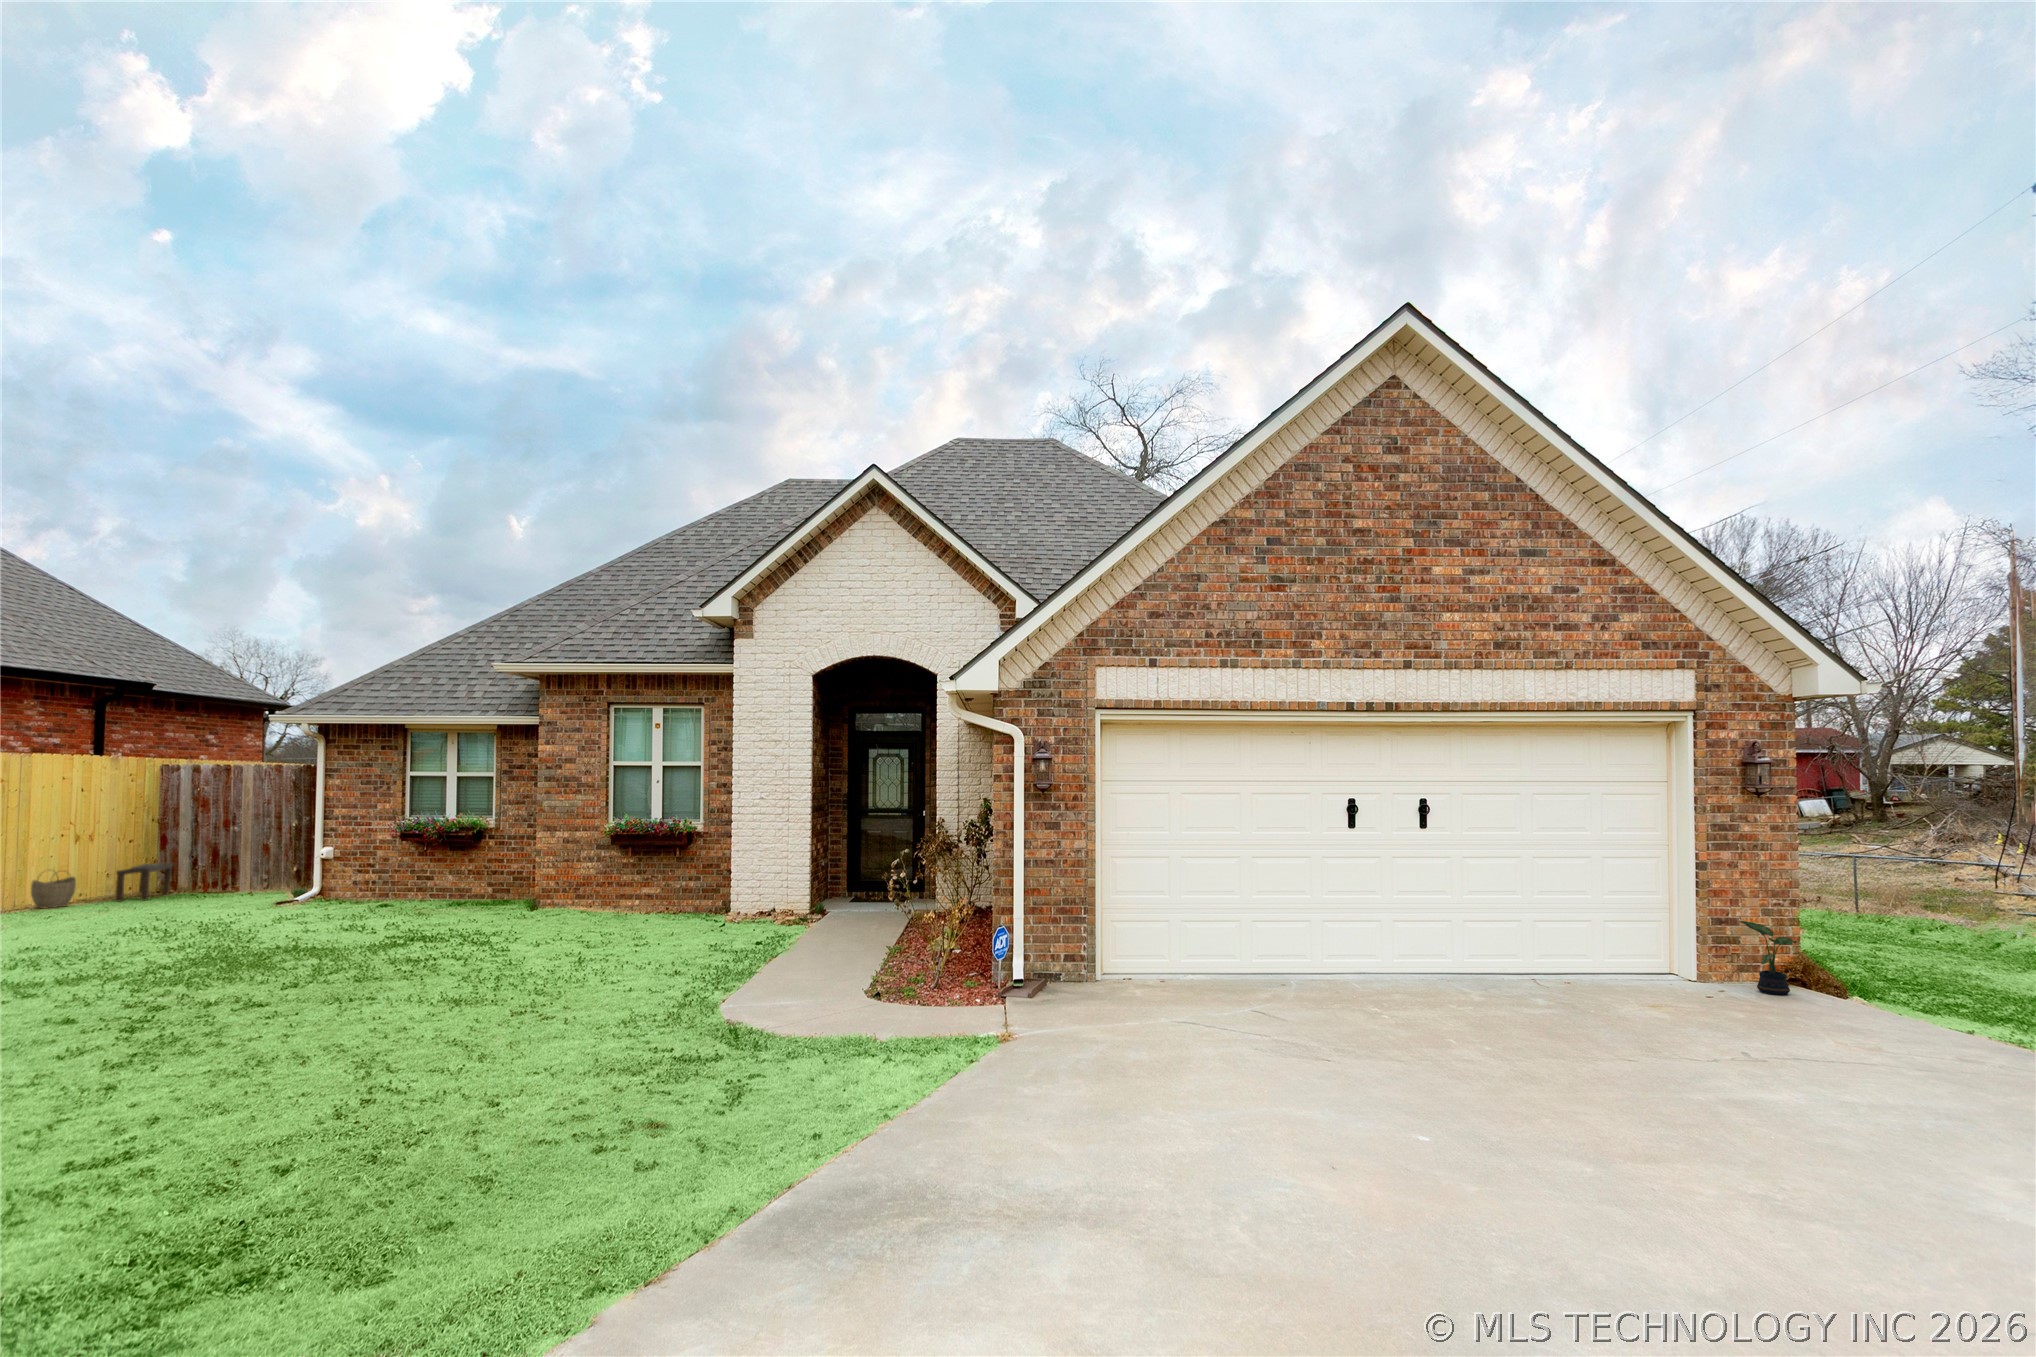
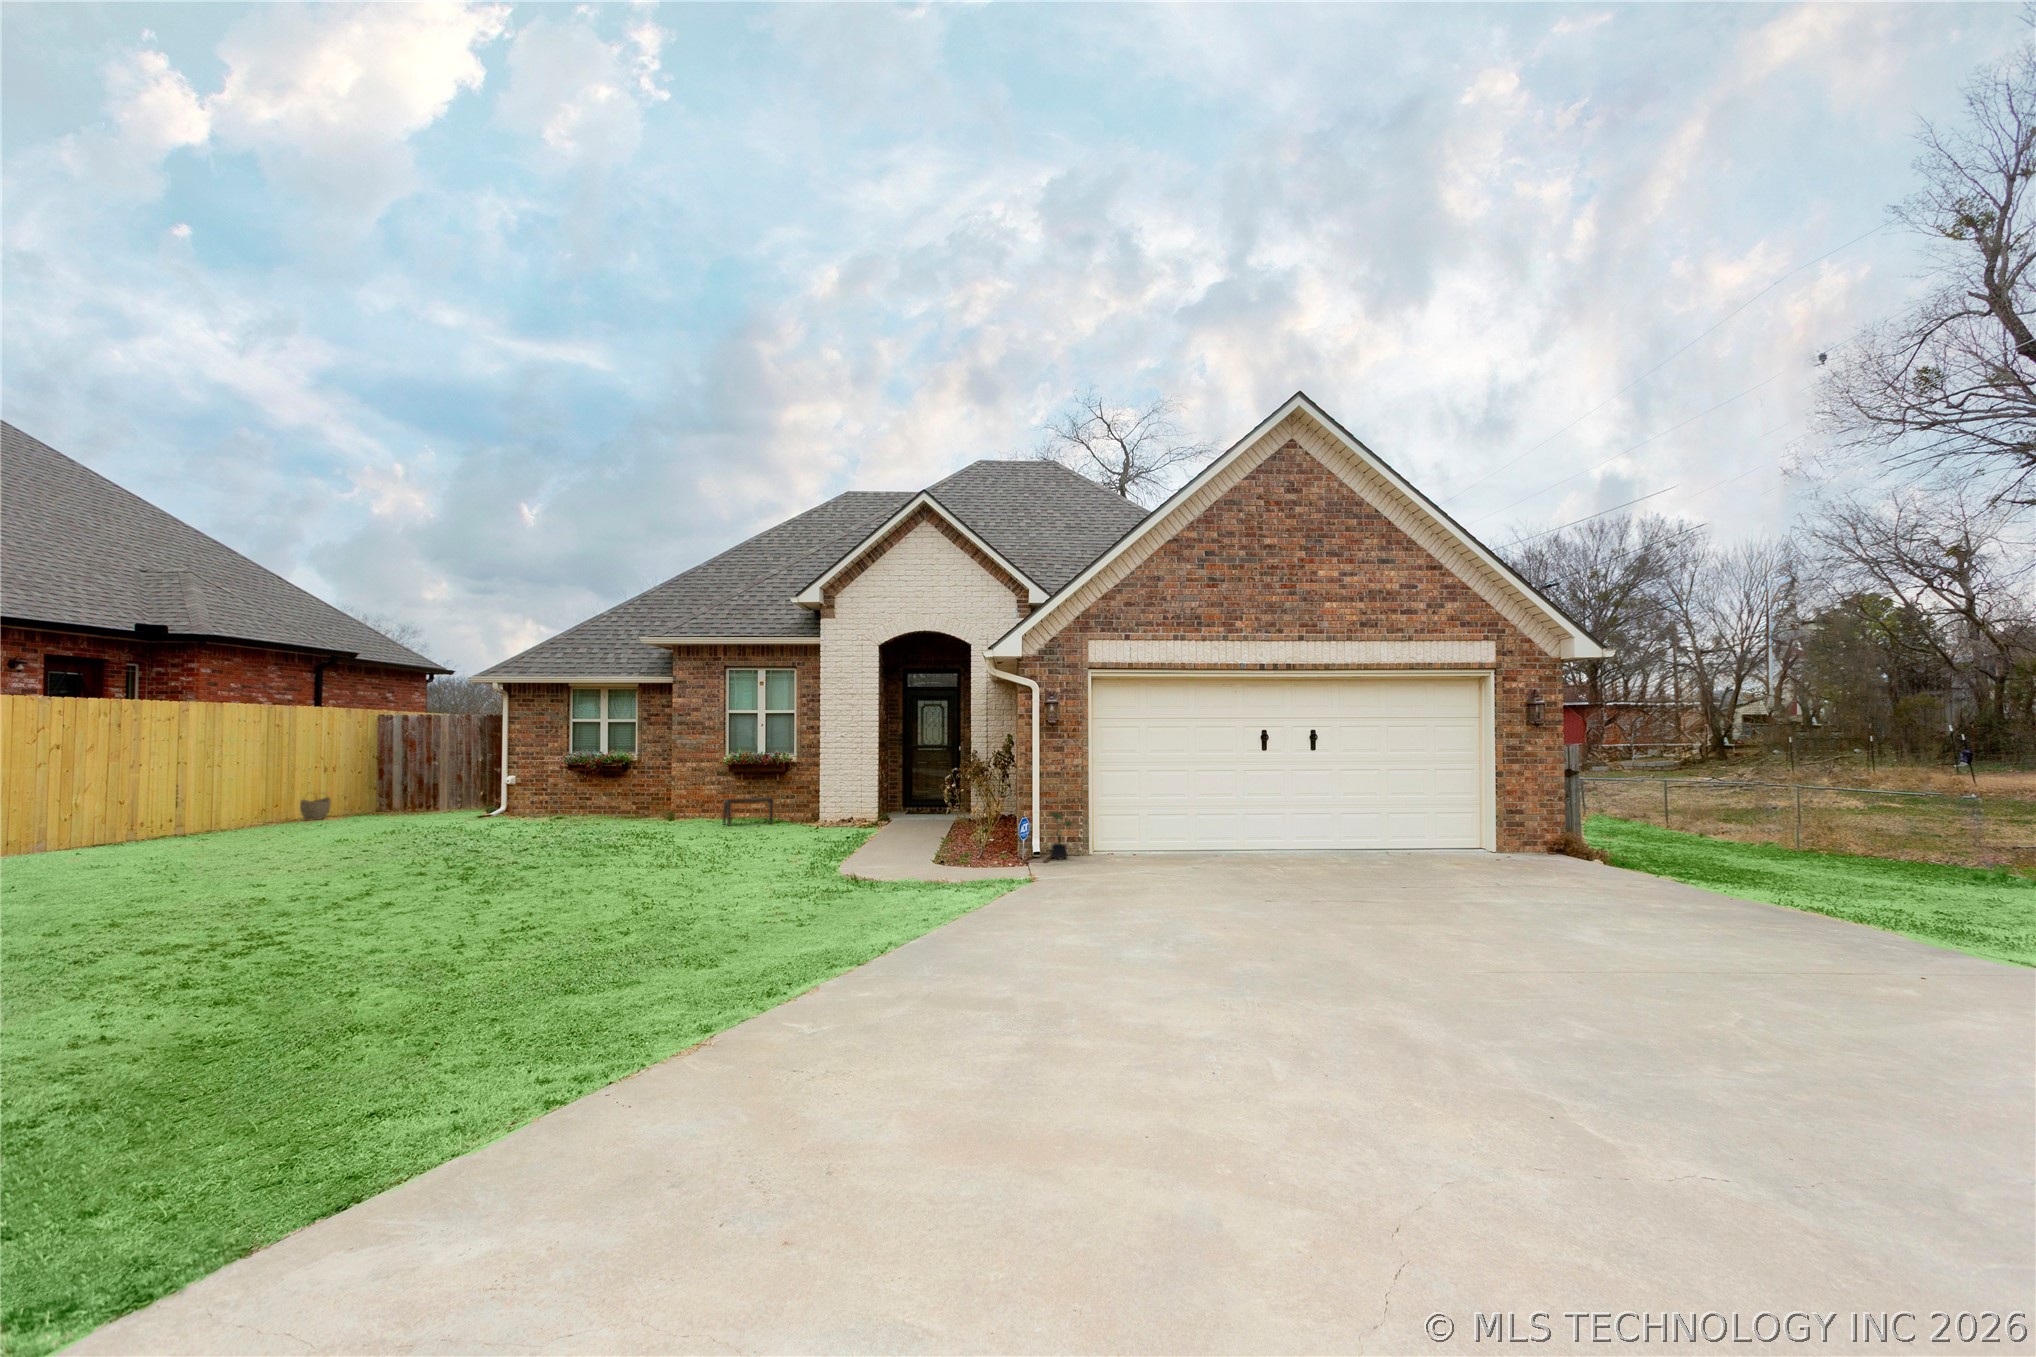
bench: present [115,863,173,902] -> present [723,797,774,826]
potted plant: present [1740,921,1796,995] -> present [1050,812,1074,859]

